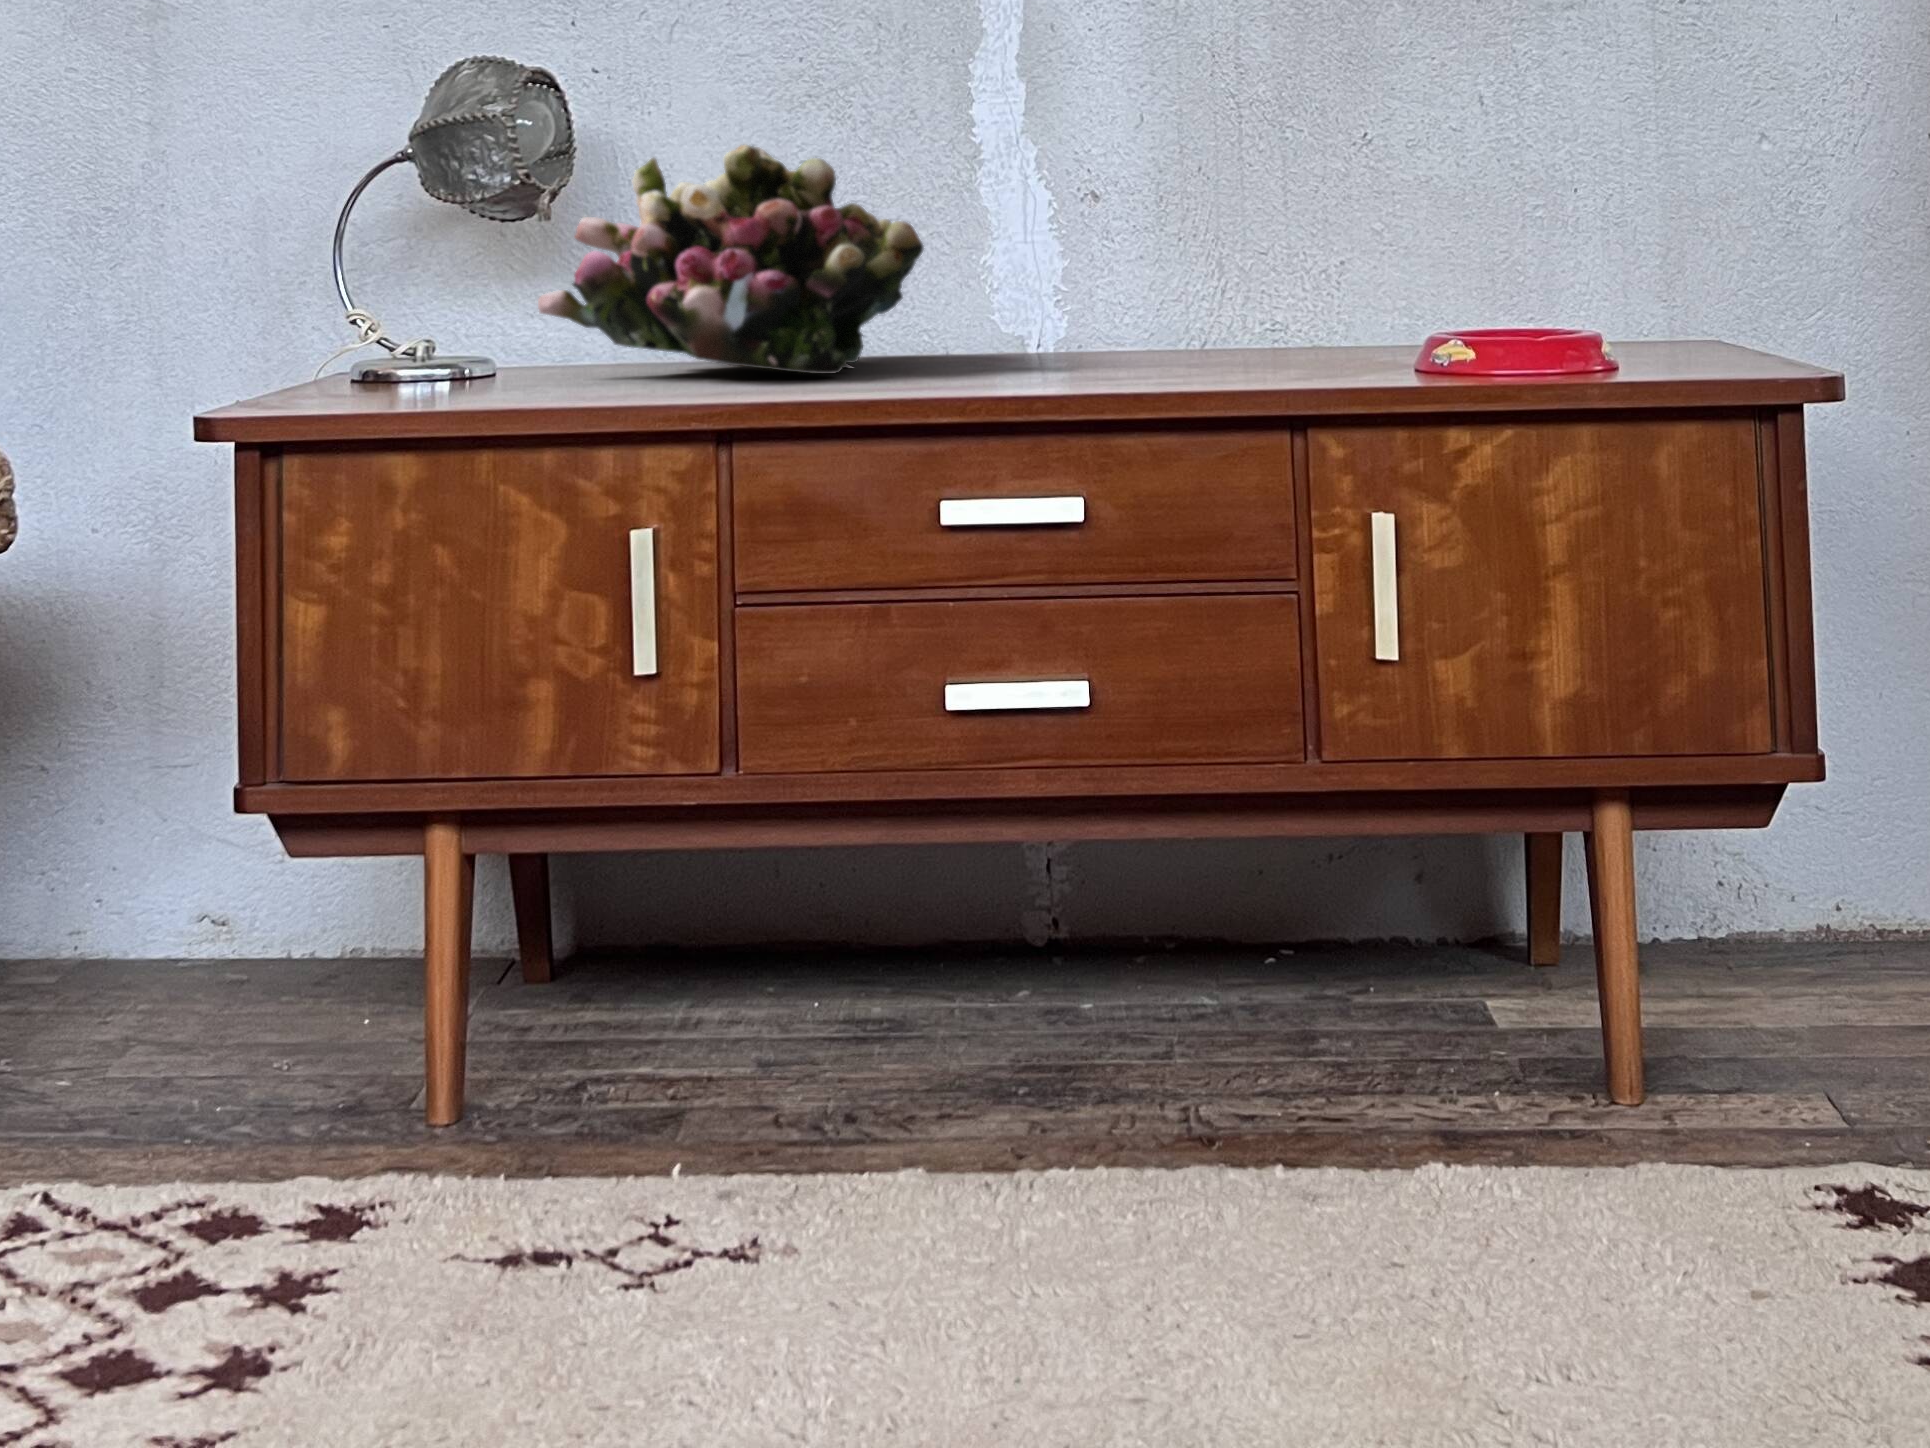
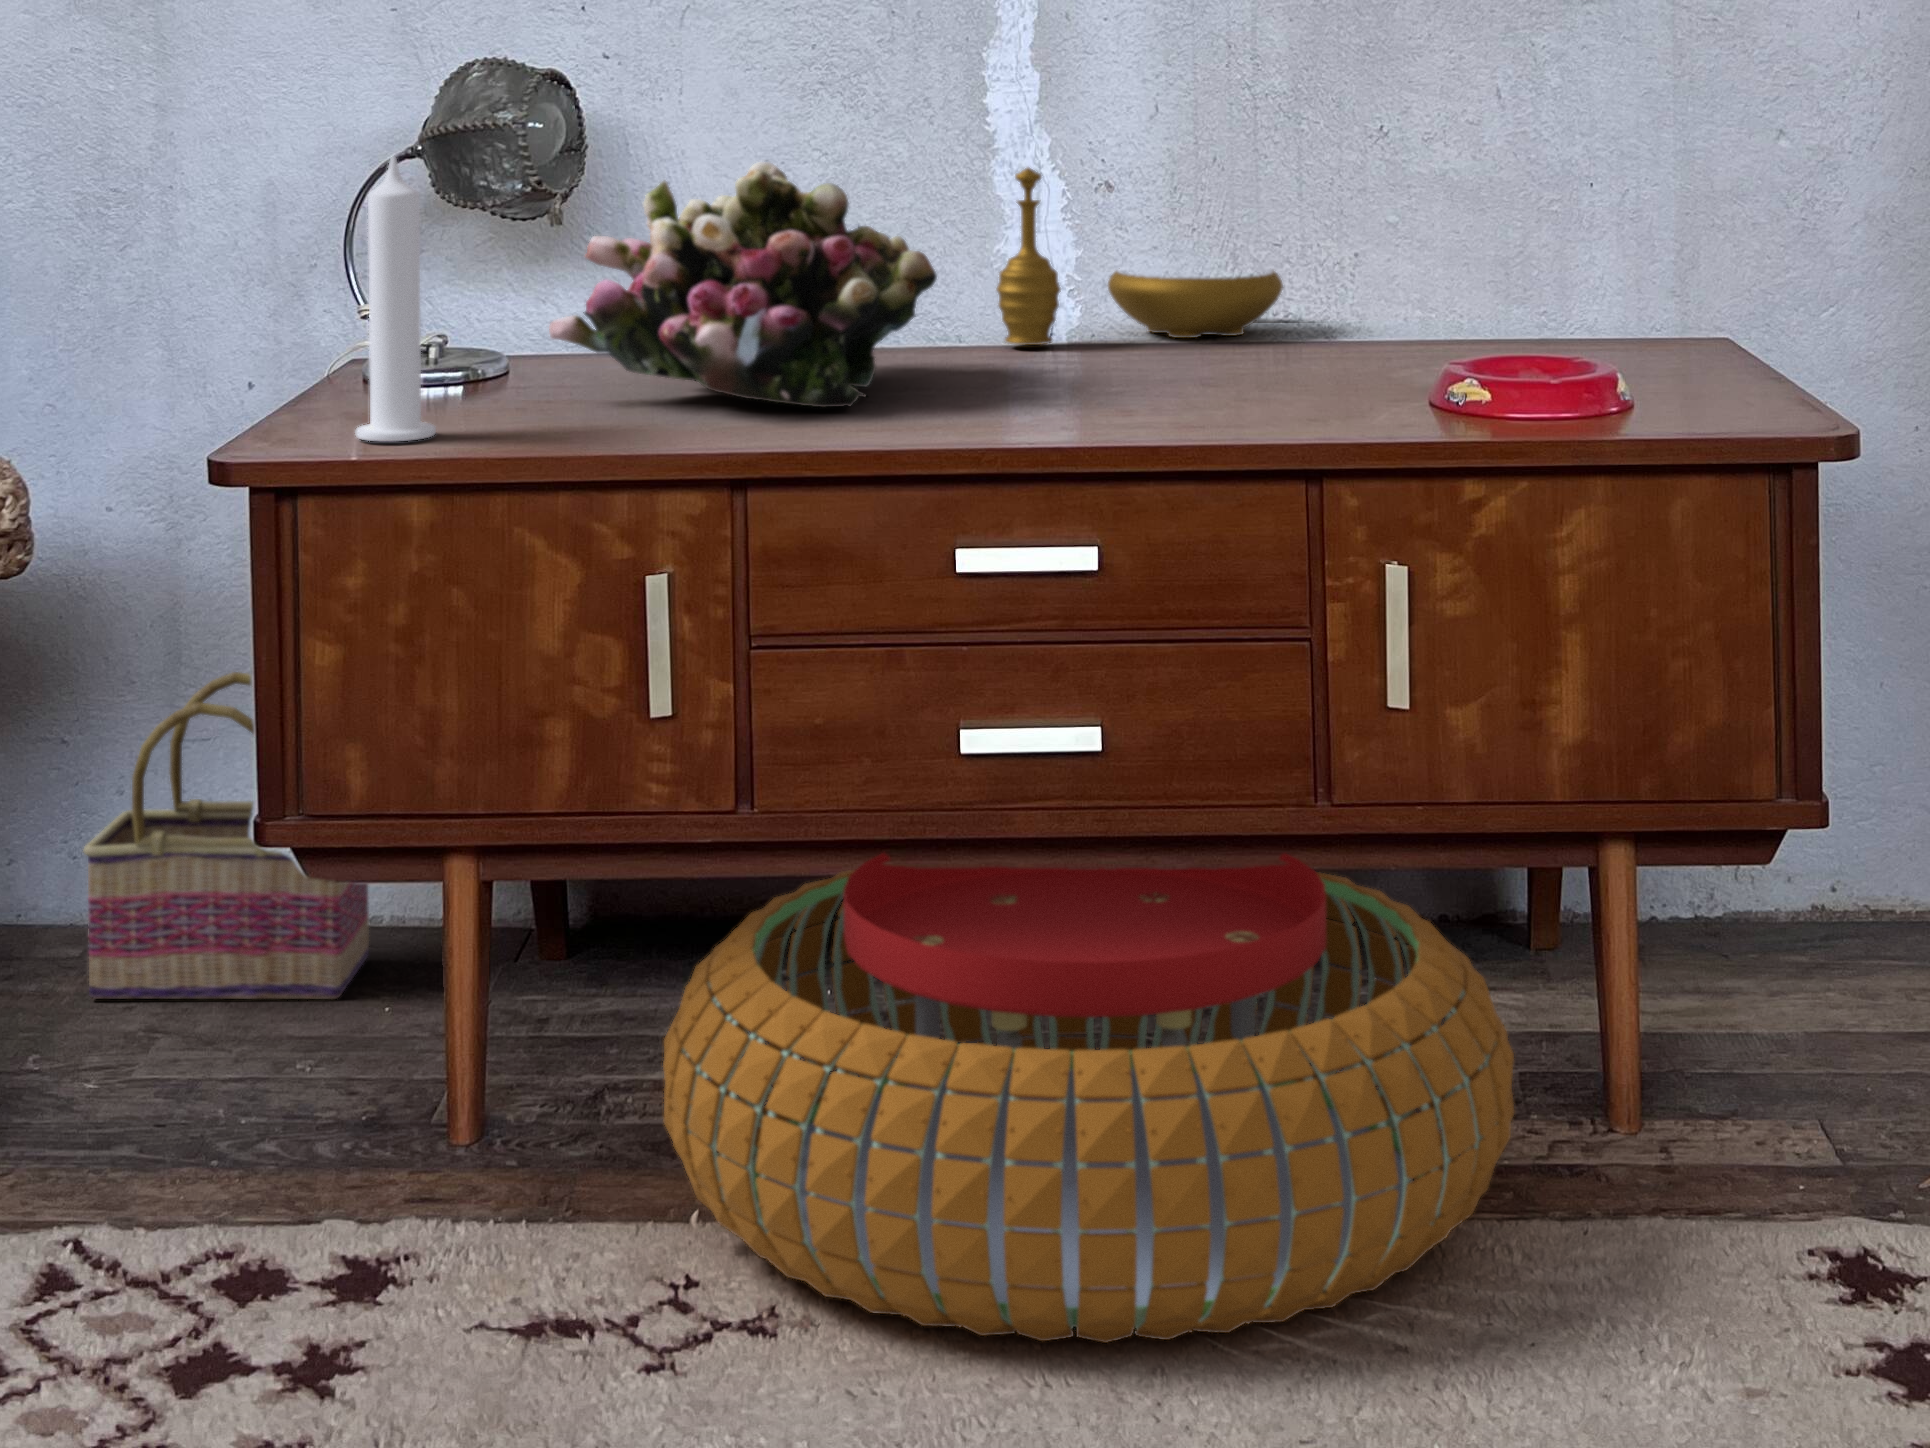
candle: none [343,117,423,399] -> present [356,156,436,442]
decorative bowl: none [983,164,1268,340] -> present [997,167,1283,345]
basket: none [65,679,358,1006] -> present [83,672,369,999]
pouf: none [646,784,1512,1267] -> present [663,853,1514,1343]

